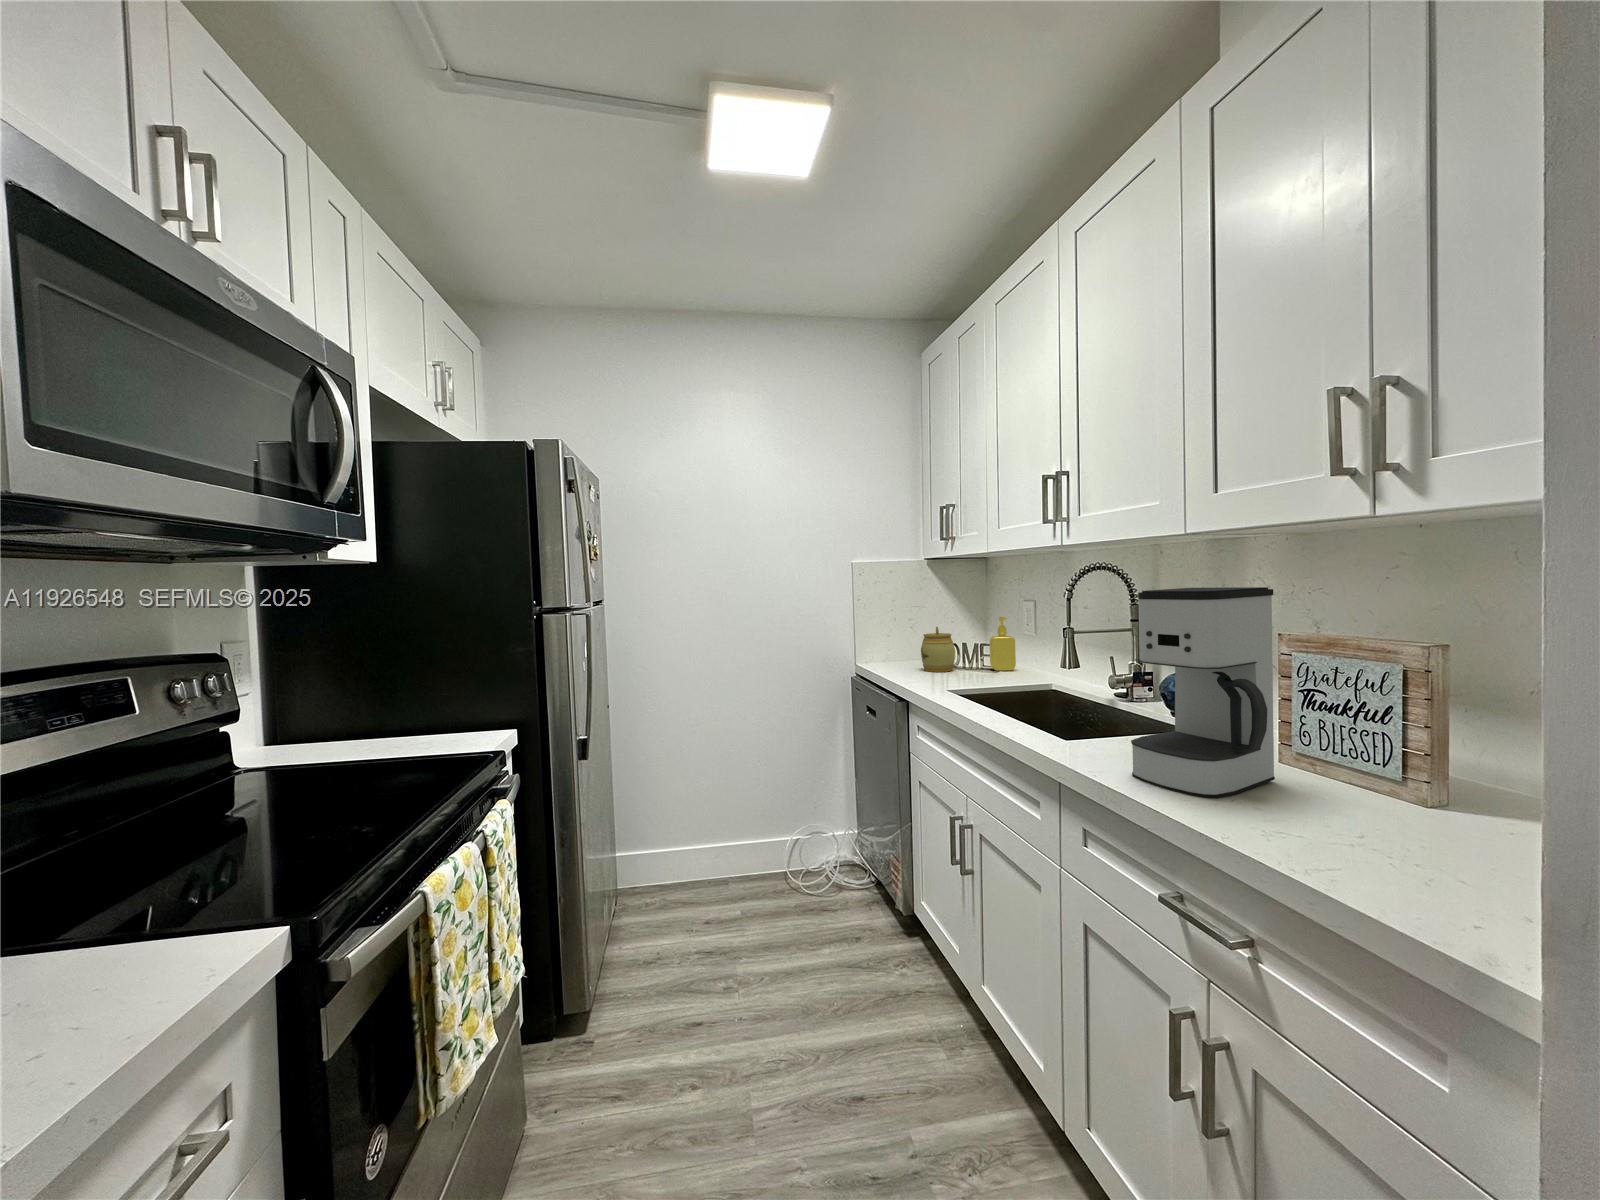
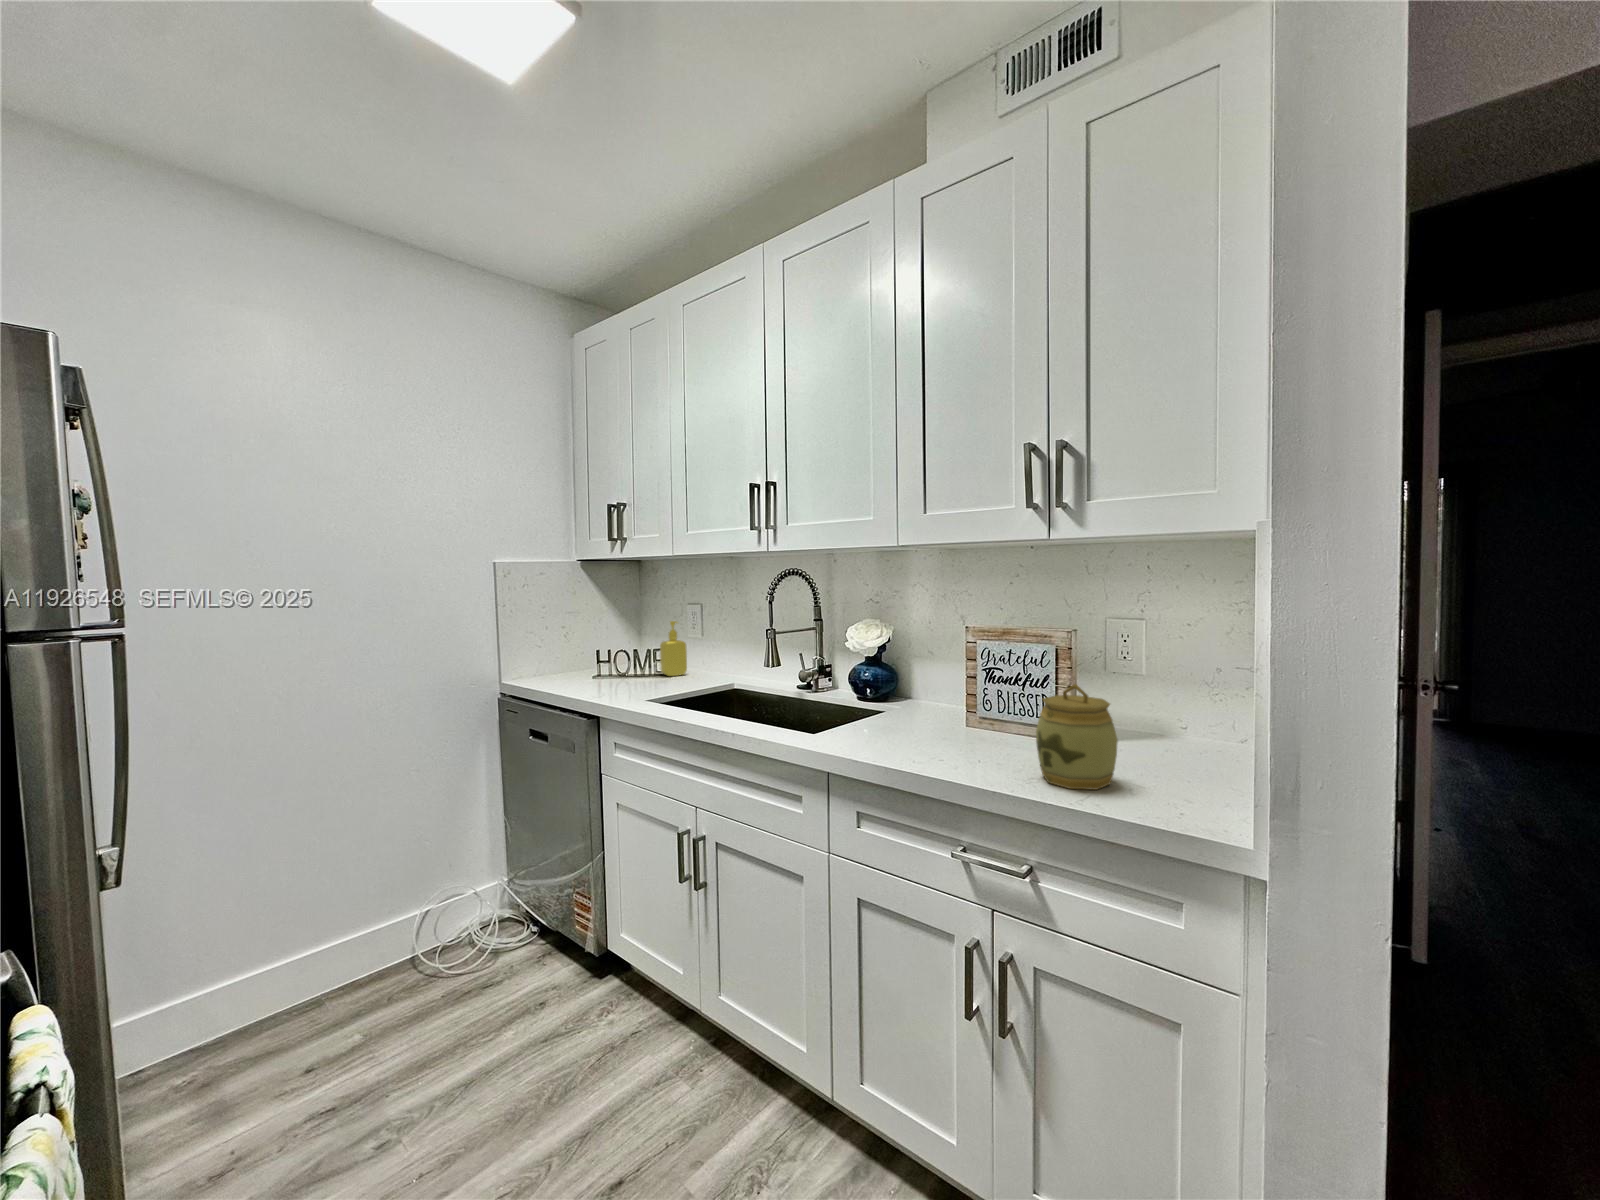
coffee maker: present [1131,587,1275,798] -> none [897,589,996,763]
jar: present [921,627,955,672] -> present [1036,684,1118,790]

